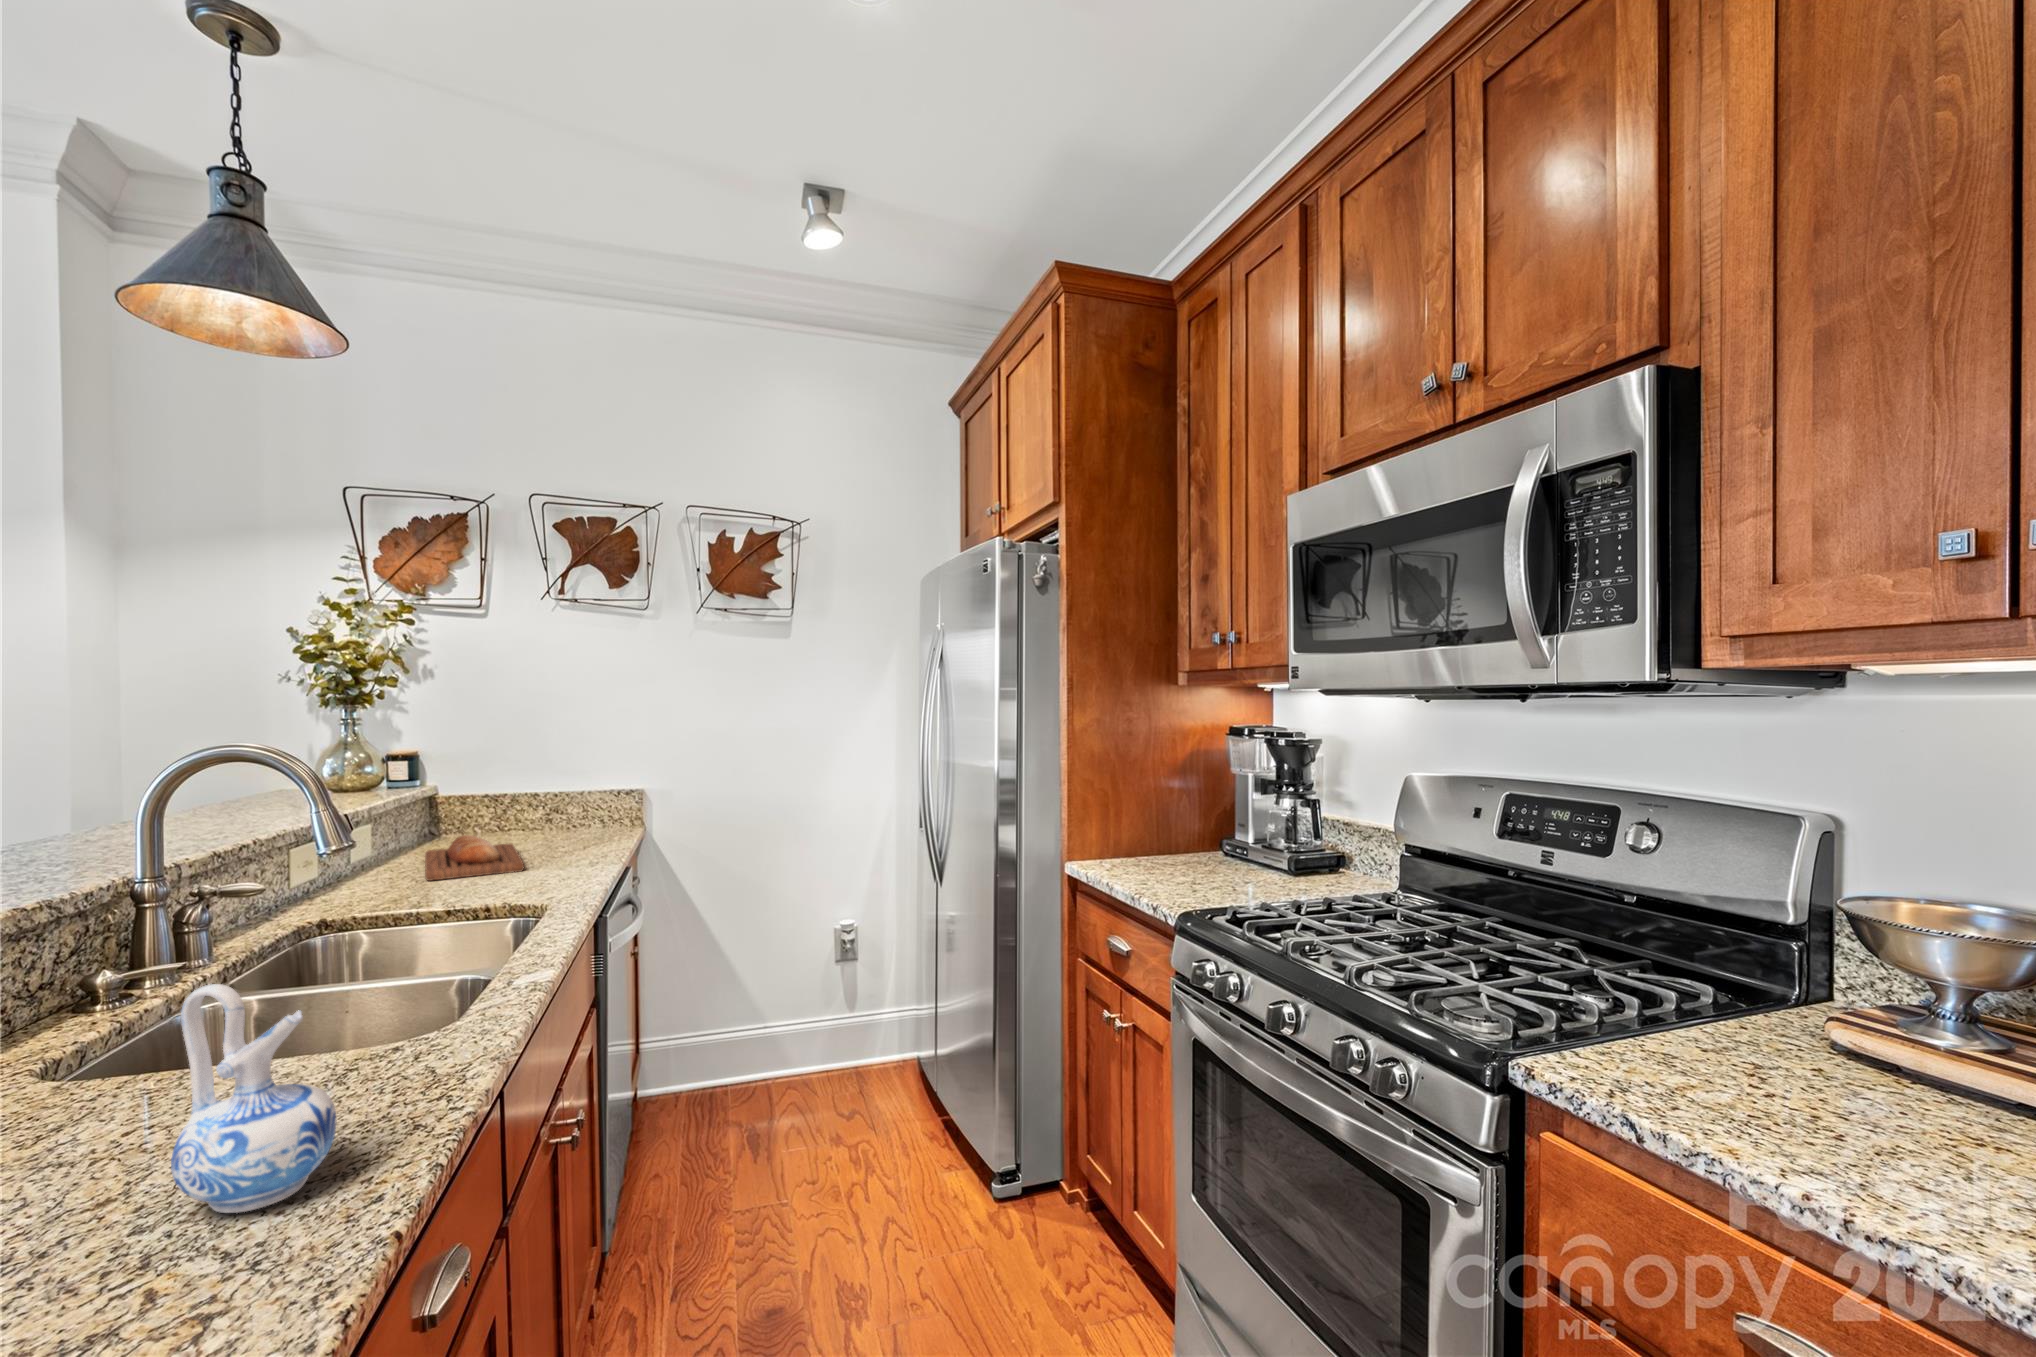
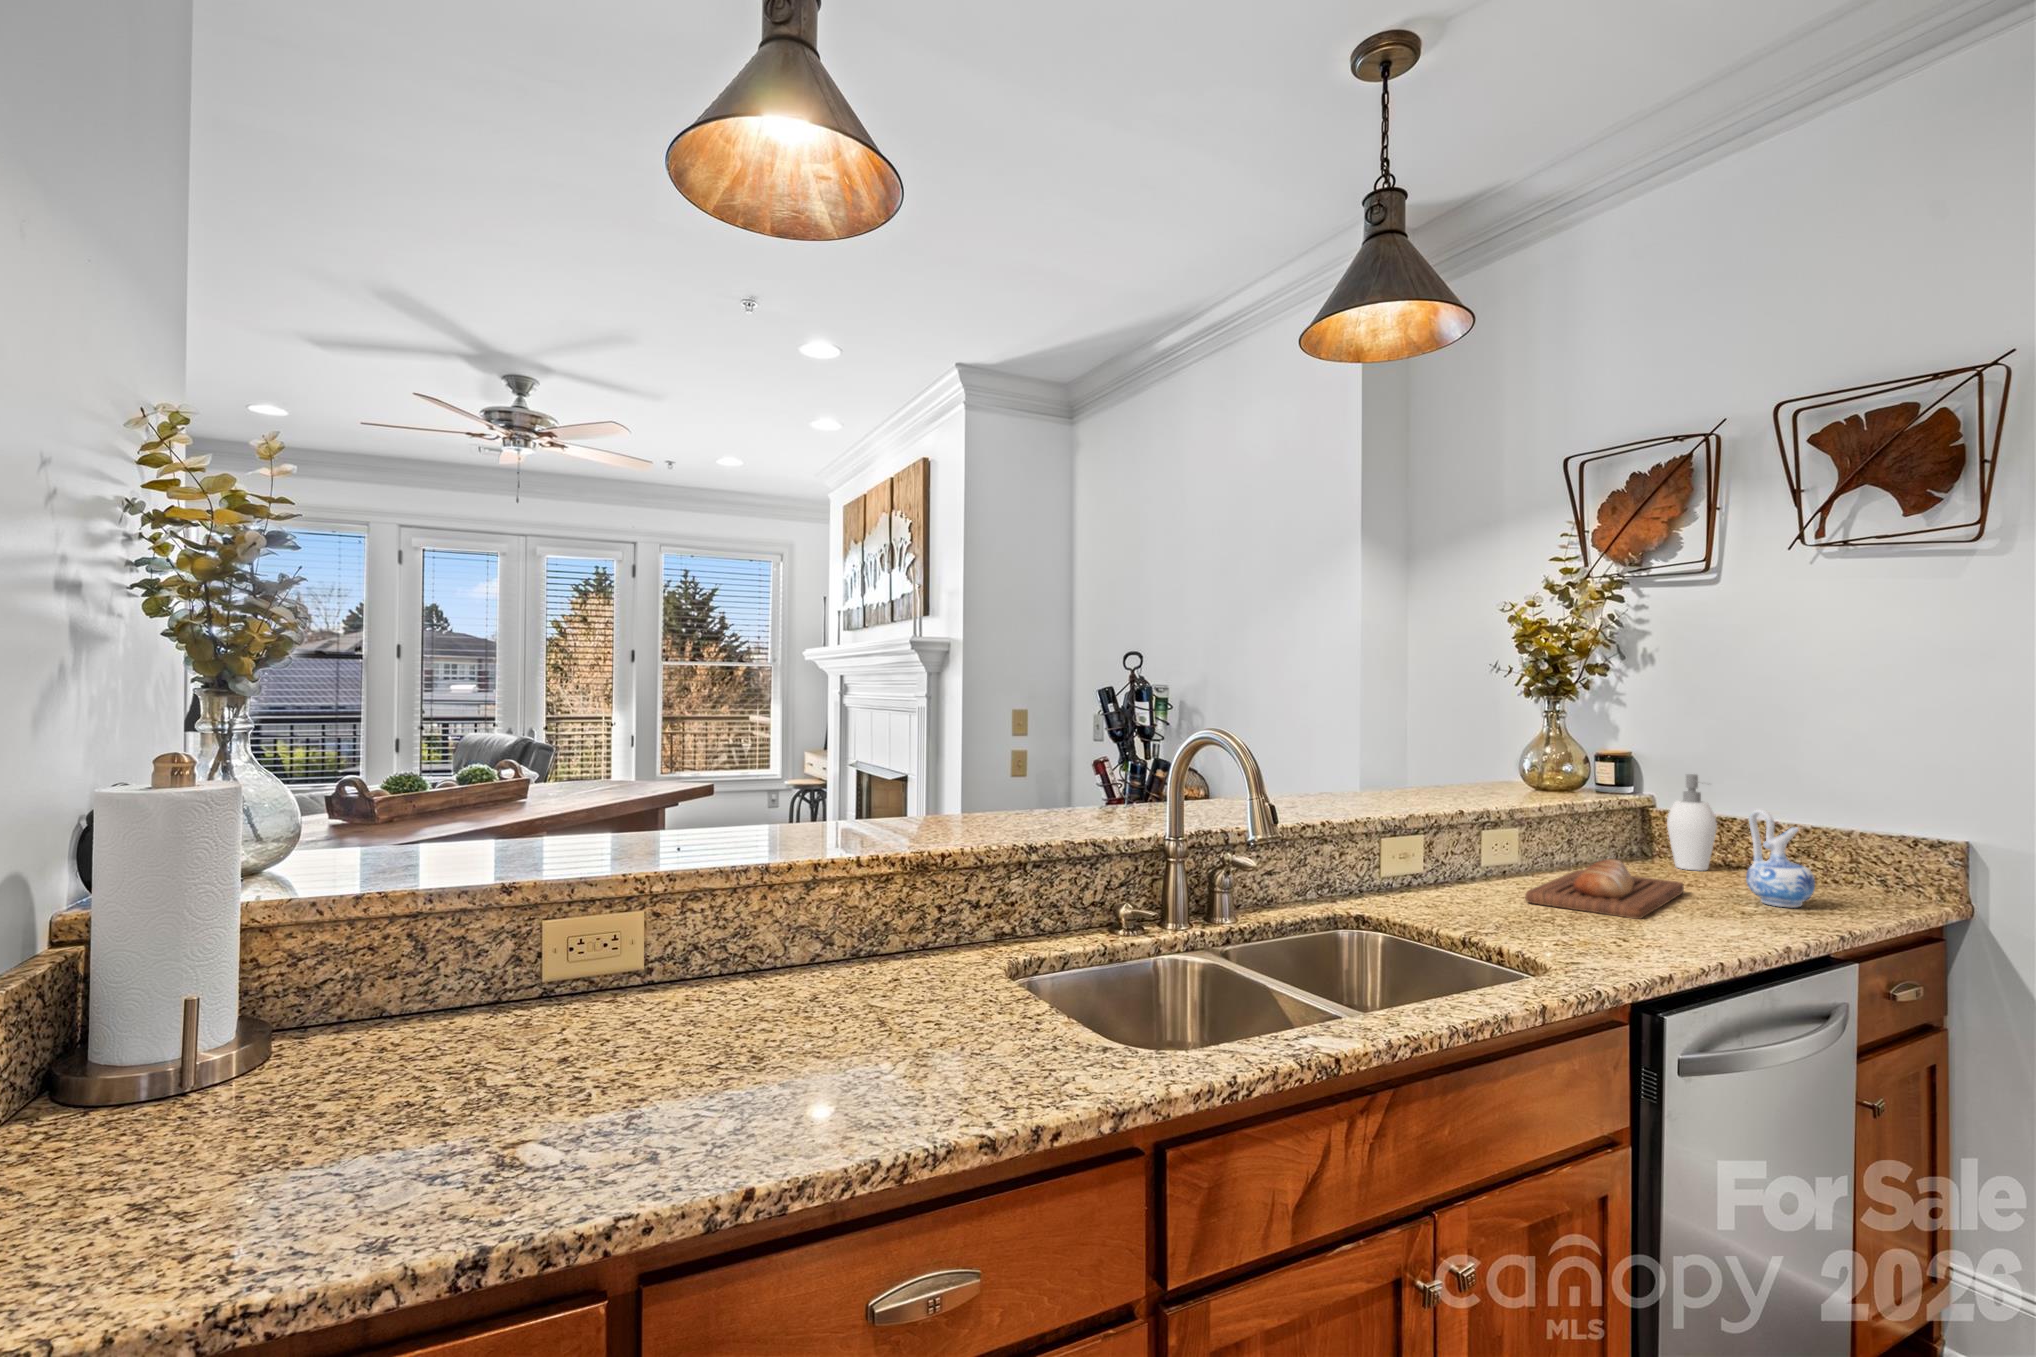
soap dispenser: none [463,764,503,838] -> present [1667,774,1717,871]
ceramic pitcher: present [171,984,336,1213] -> present [1746,810,1815,908]

